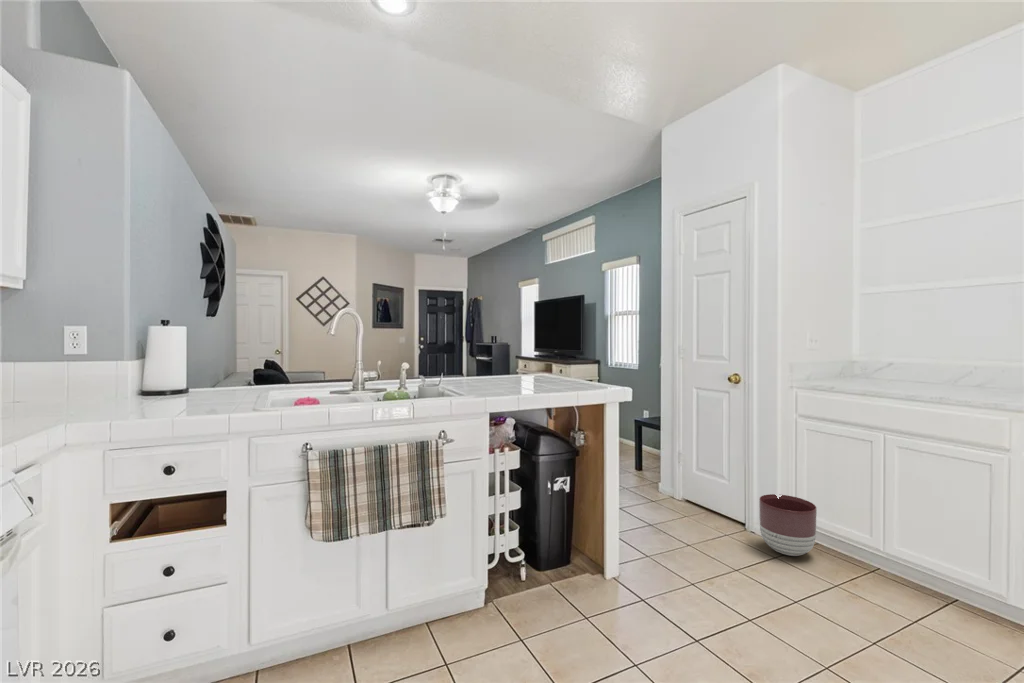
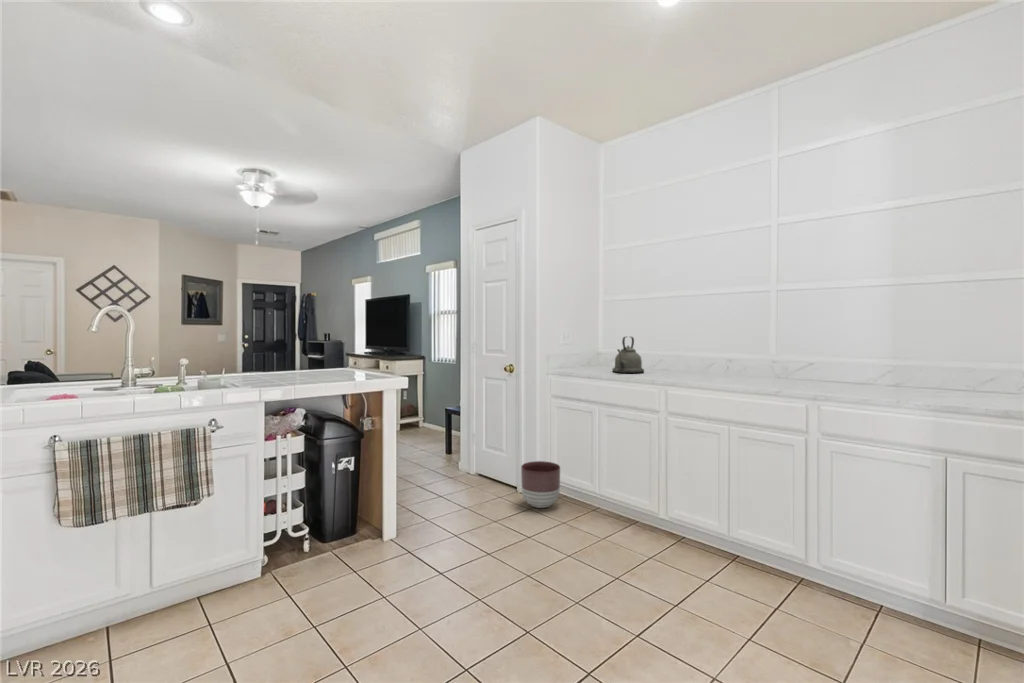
kettle: none [888,340,943,389] -> present [612,337,644,373]

